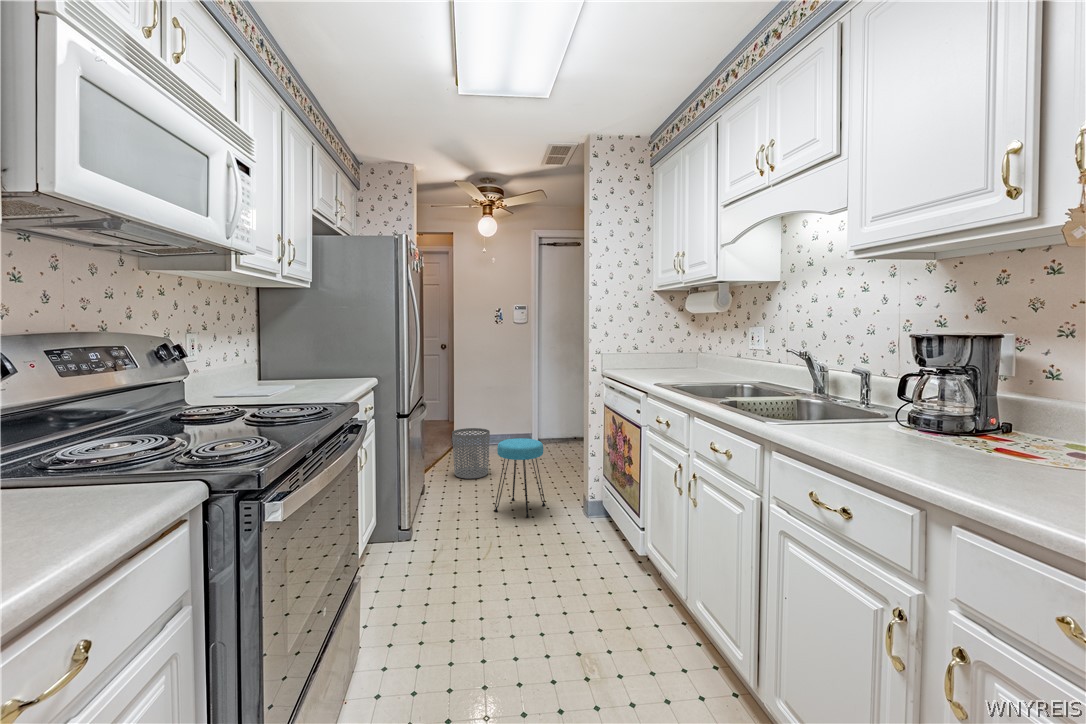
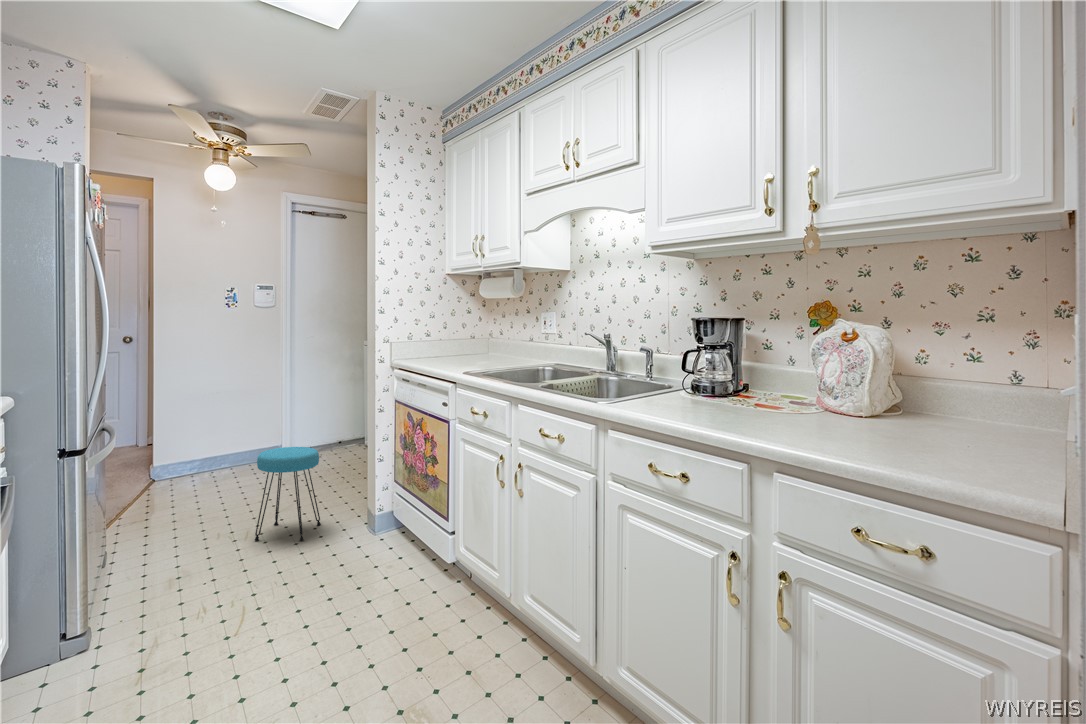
waste bin: present [452,428,490,479] -> none [175,442,232,509]

